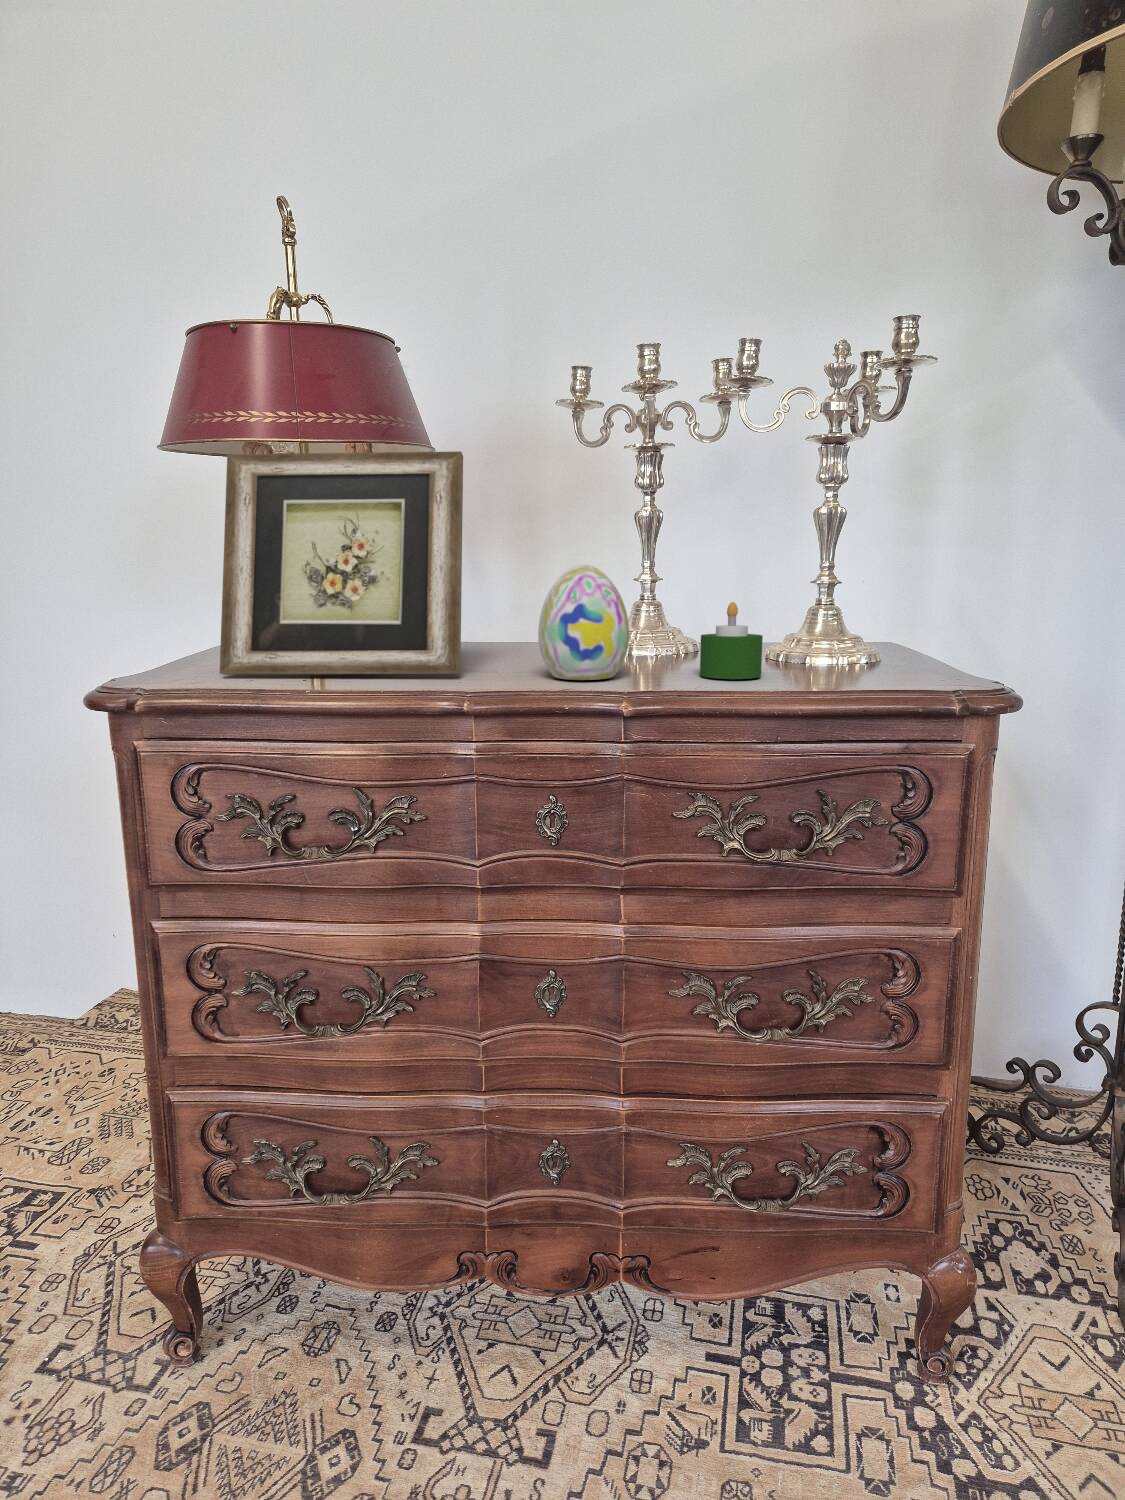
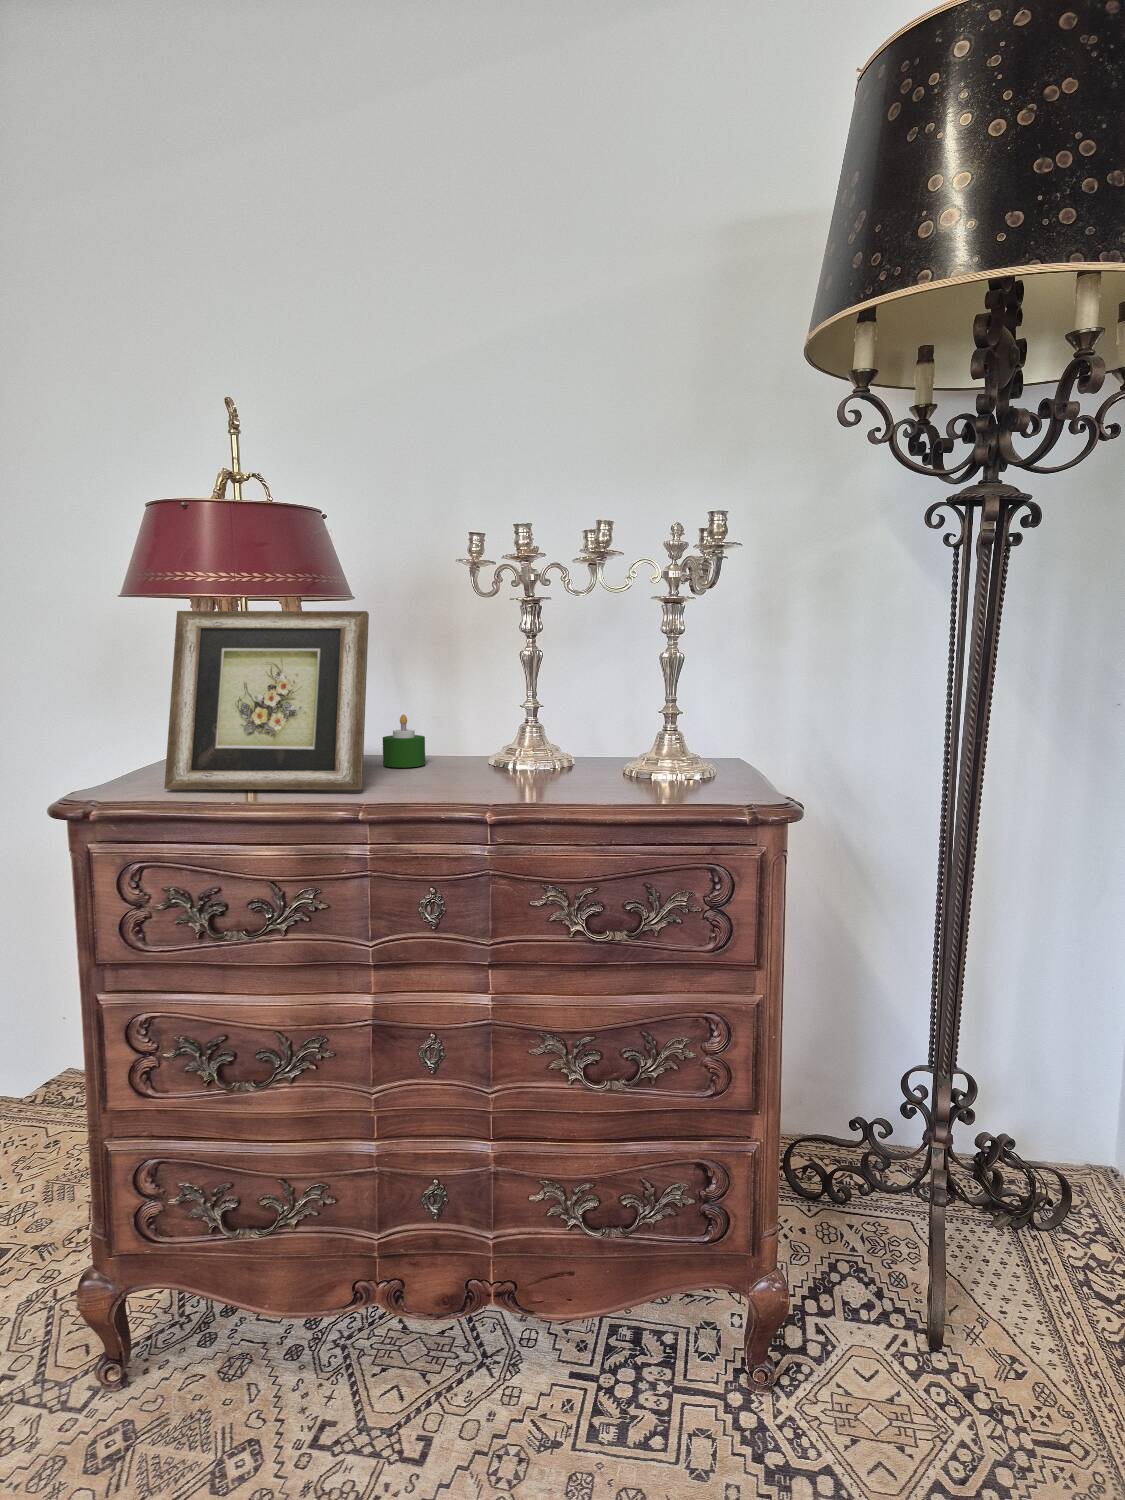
decorative egg: present [538,564,629,680] -> none [426,703,499,796]
candle: present [700,602,763,679] -> present [383,714,425,767]

